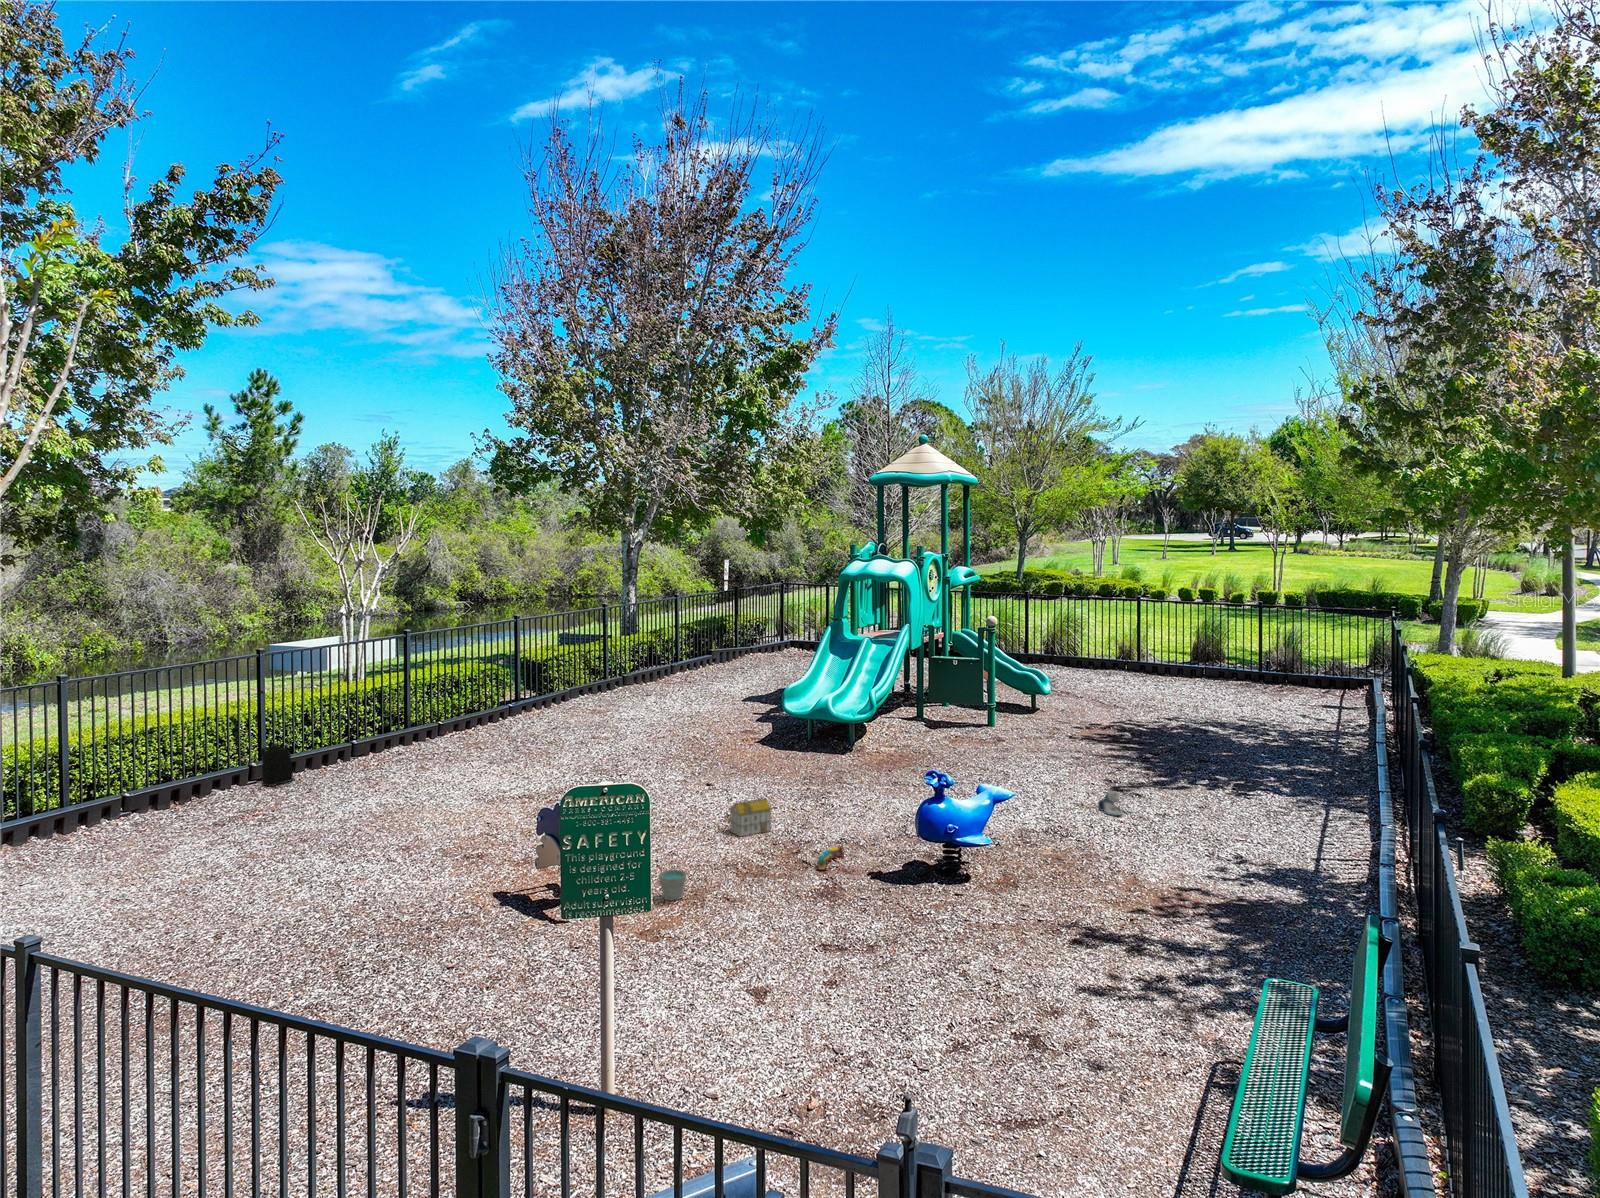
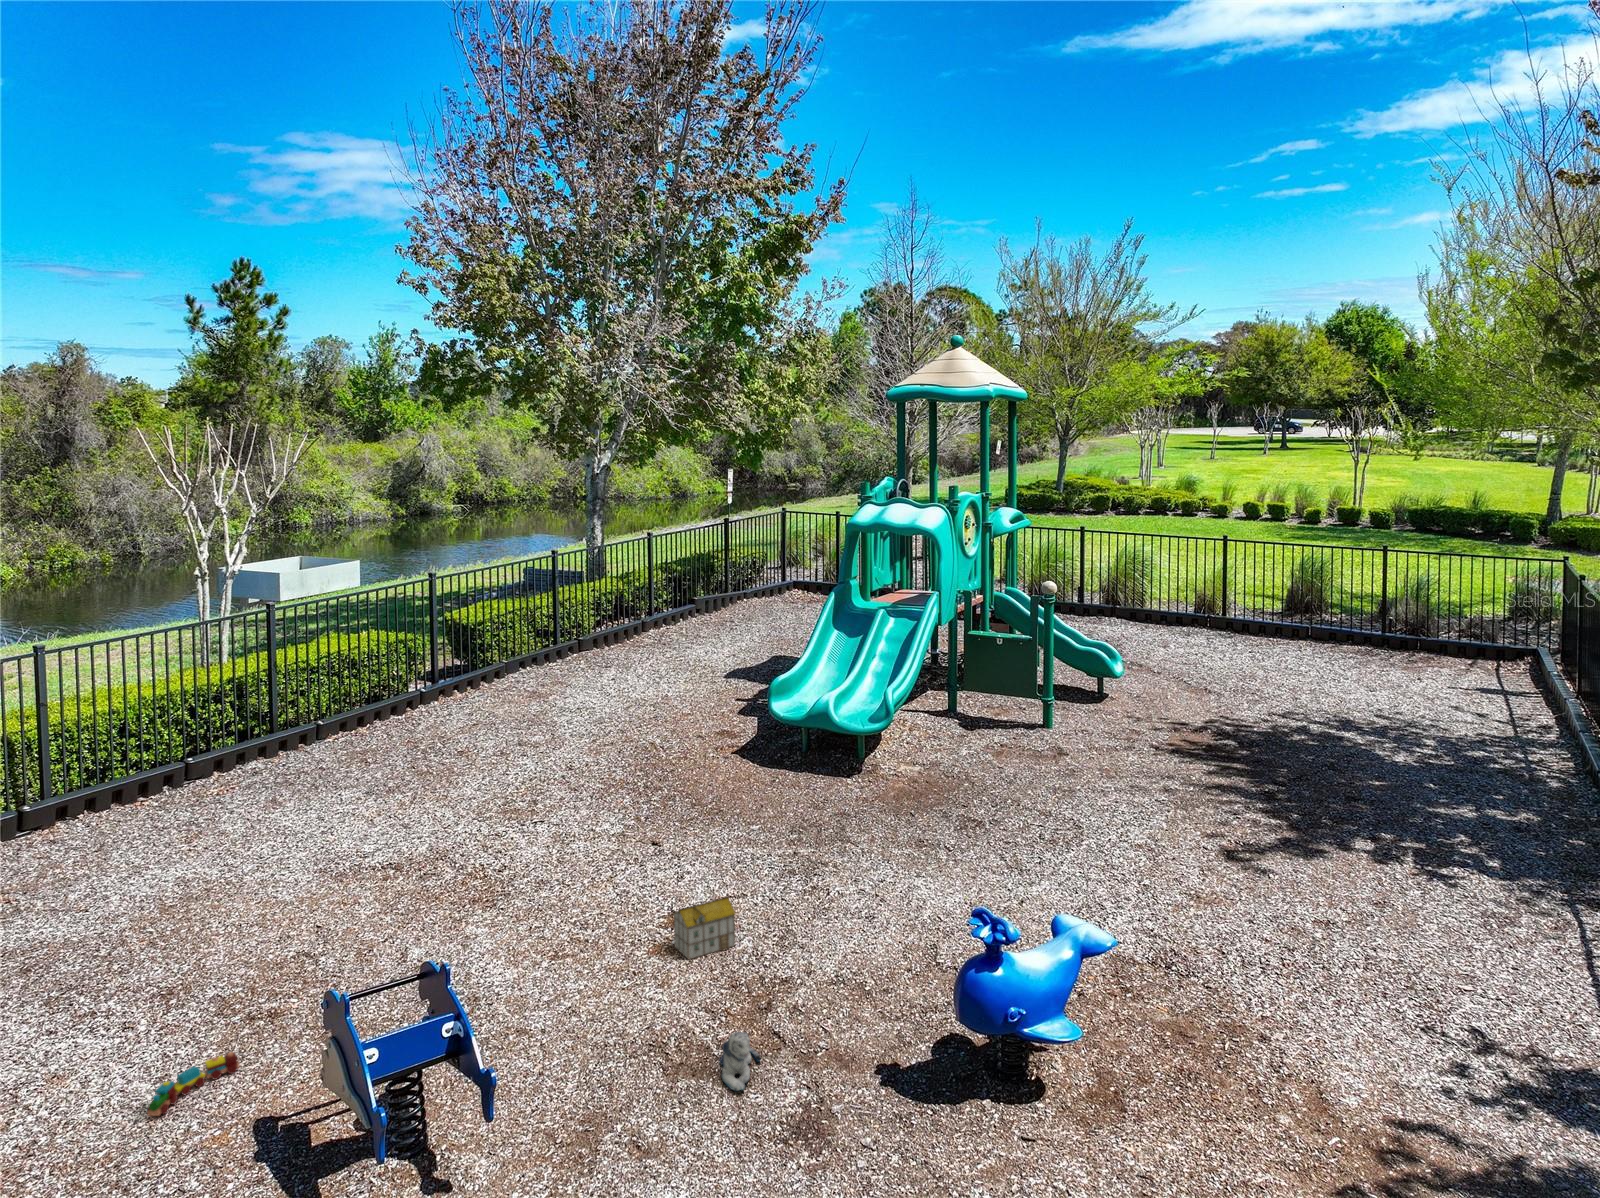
backpack: present [261,744,293,786] -> none [36,780,87,840]
plush toy: present [1098,791,1120,816] -> present [719,1032,761,1091]
toy train: present [817,845,844,869] -> present [147,1052,239,1116]
bucket: present [659,866,687,900] -> none [533,1058,580,1131]

